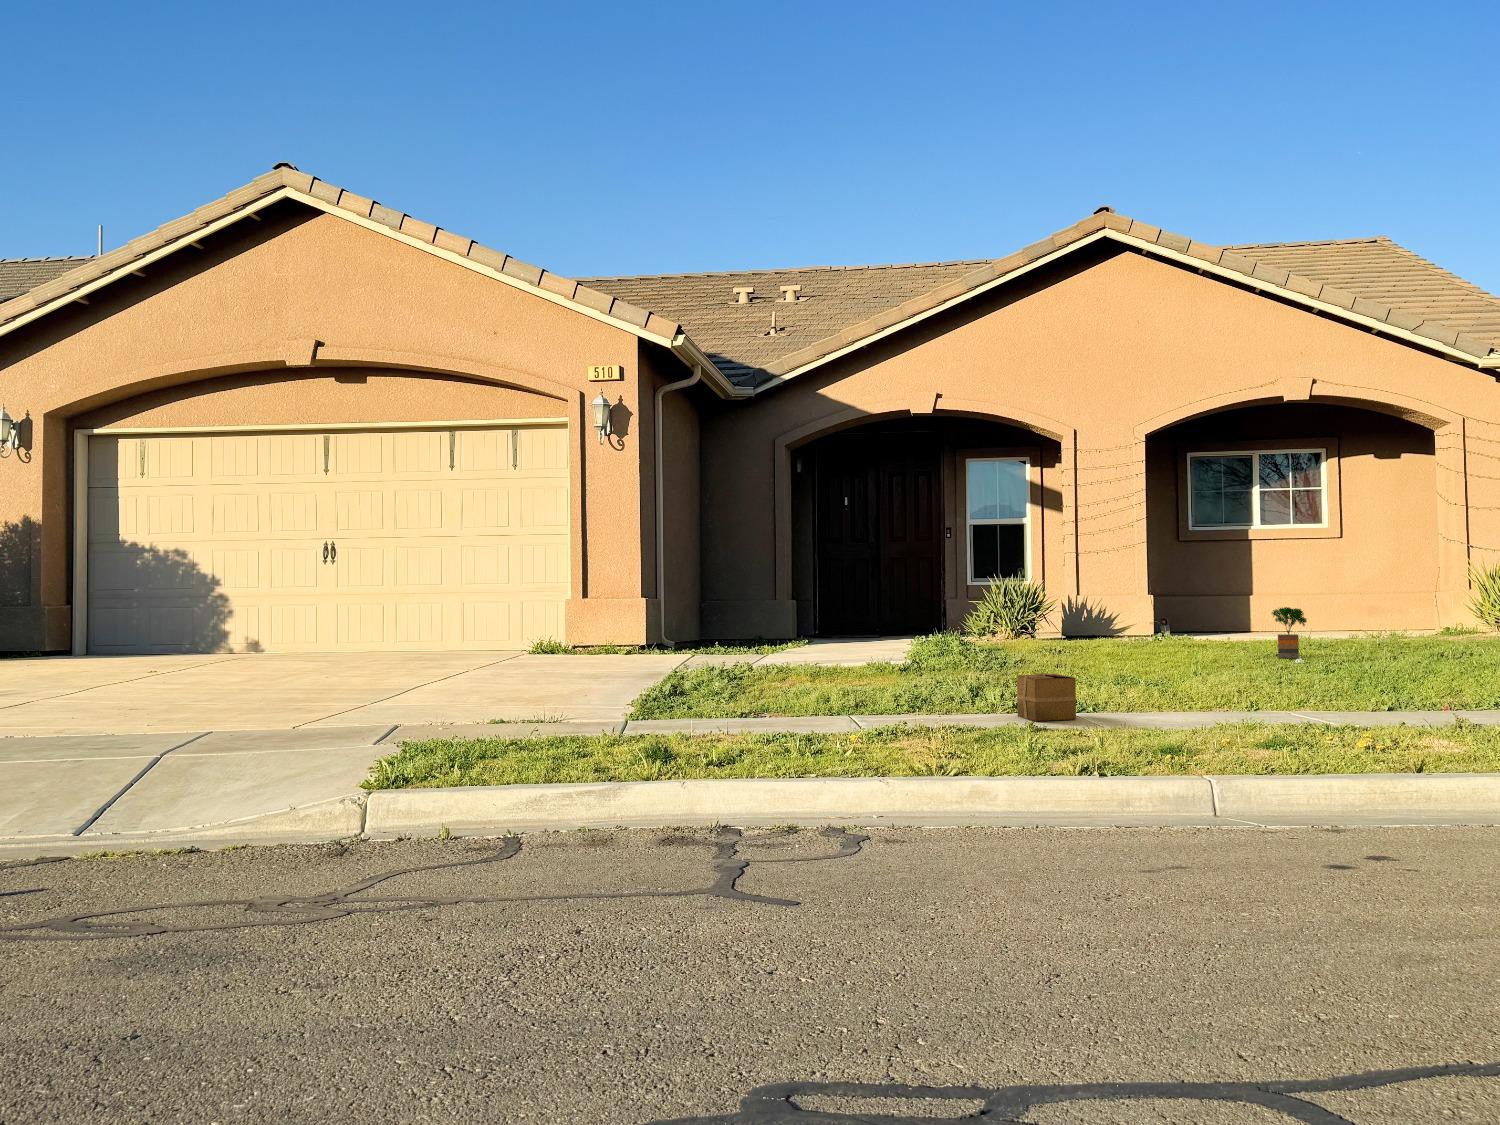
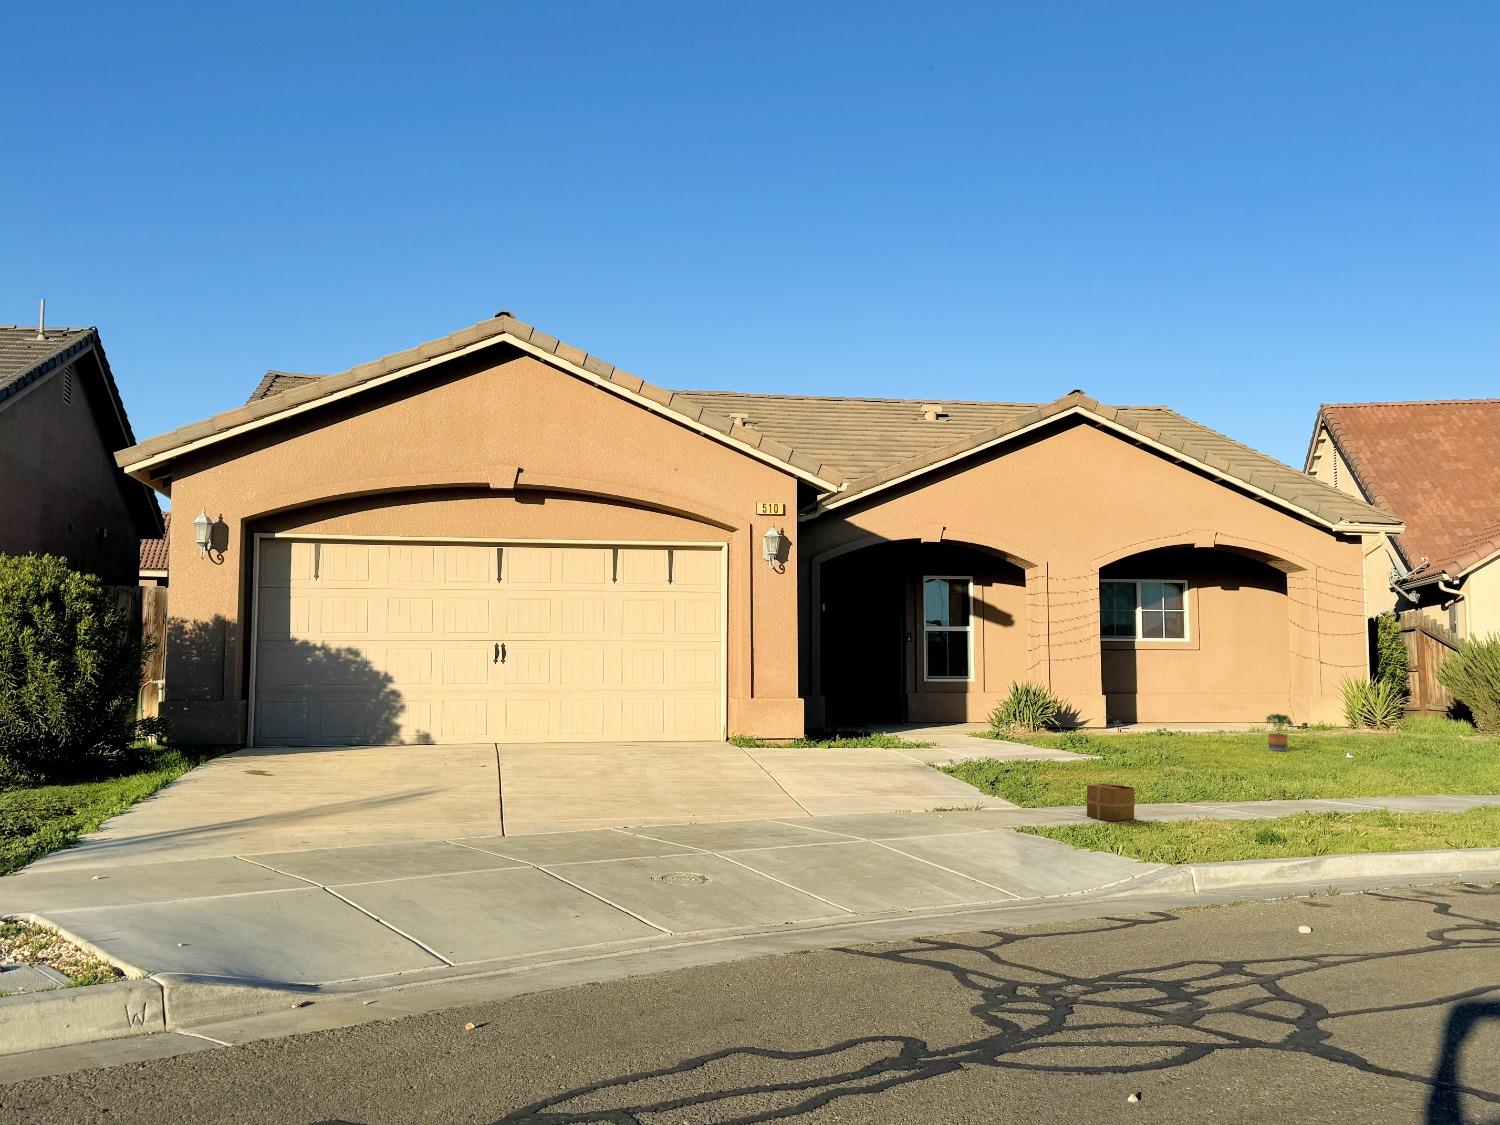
cardboard box: present [1017,673,1076,721] -> present [1087,783,1135,821]

